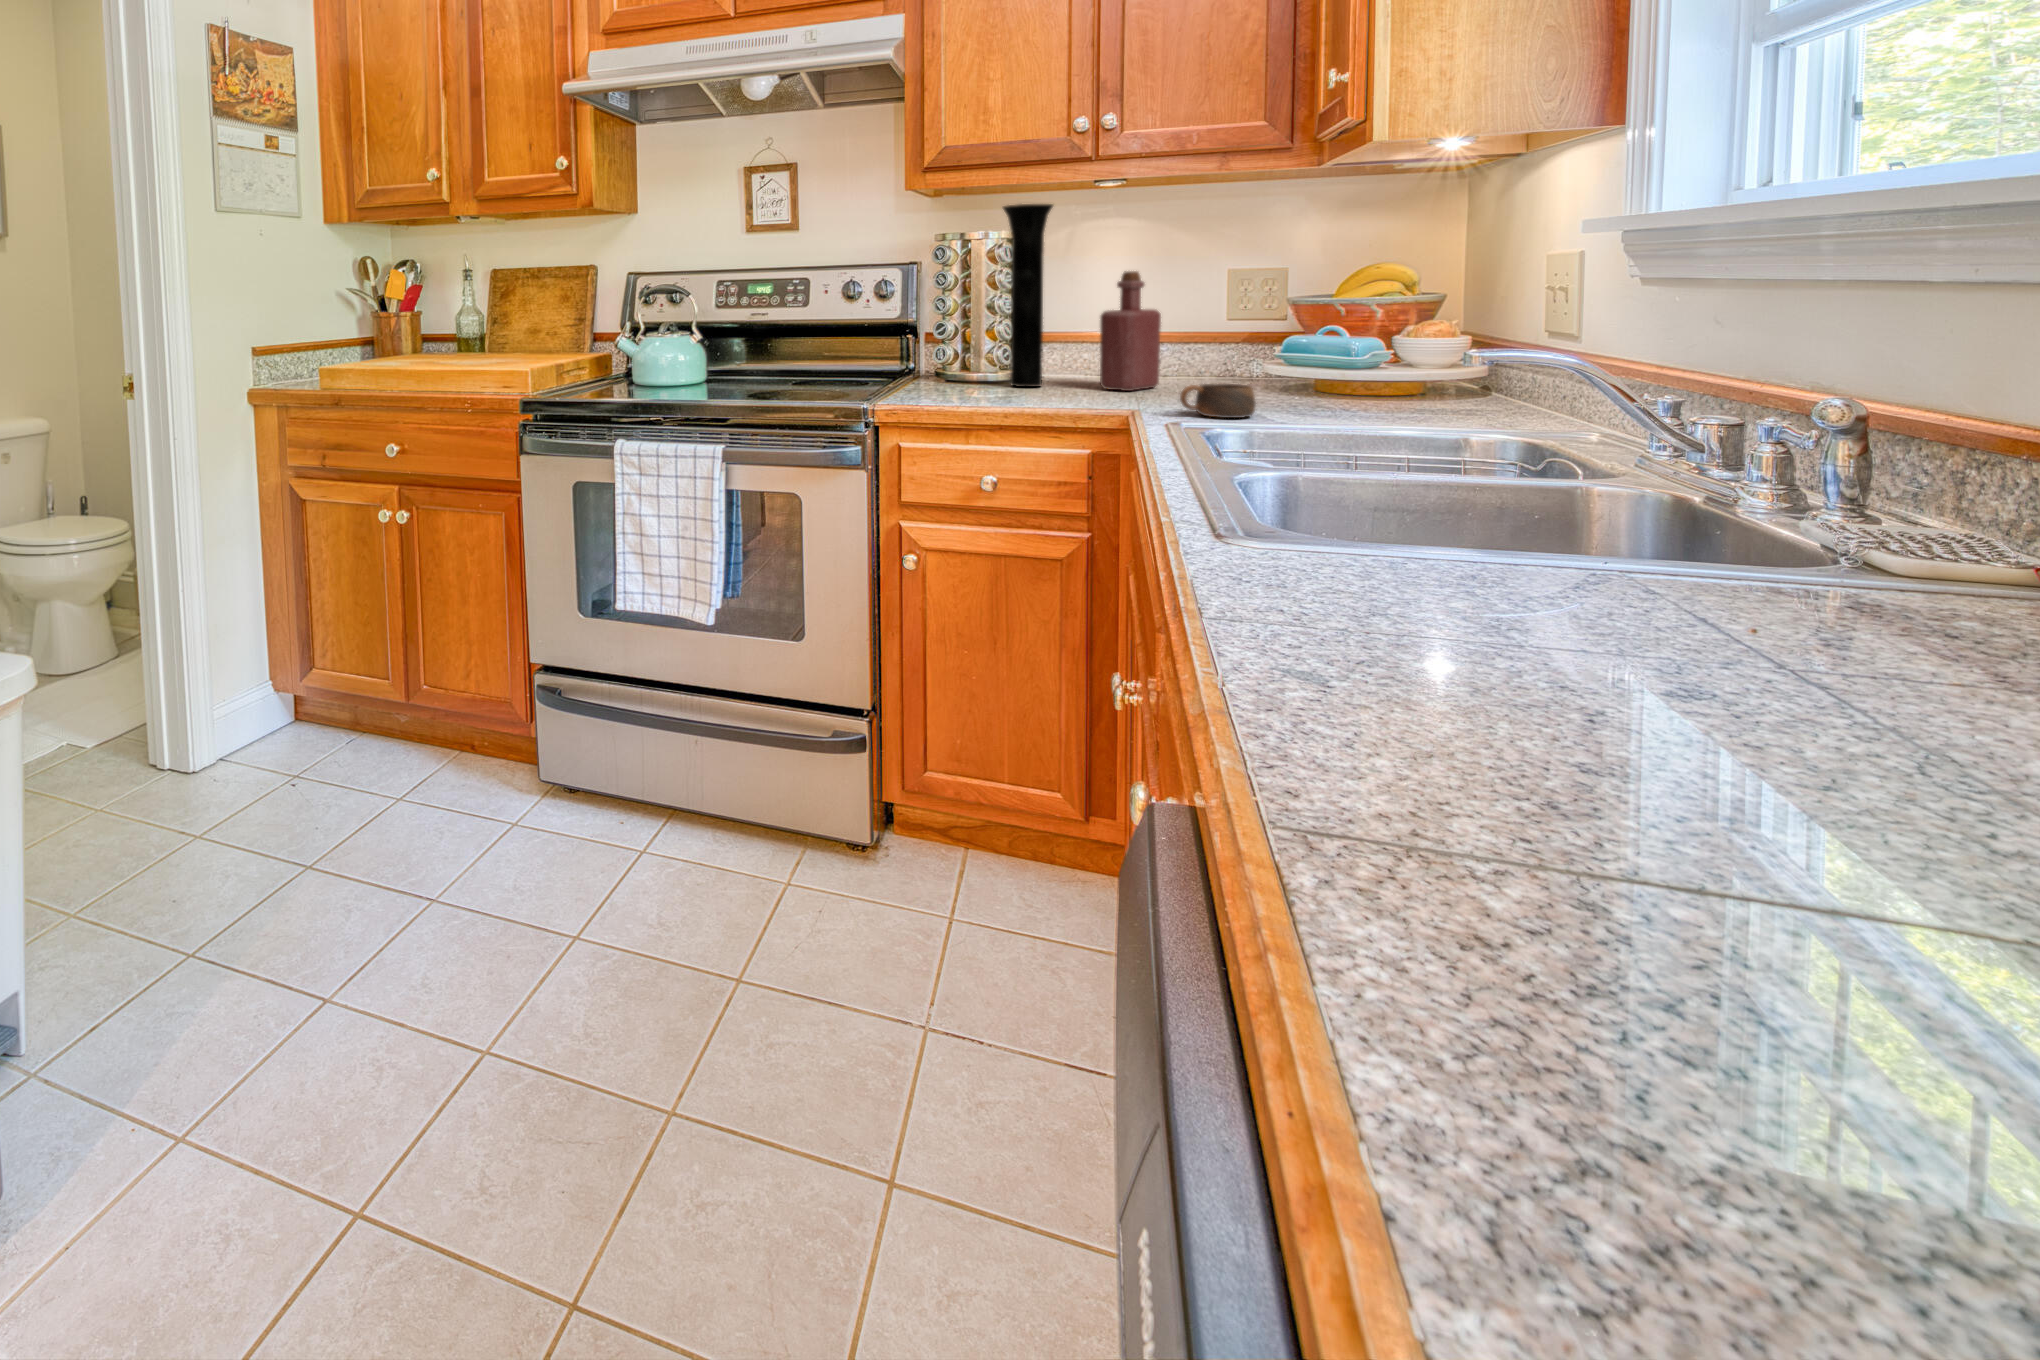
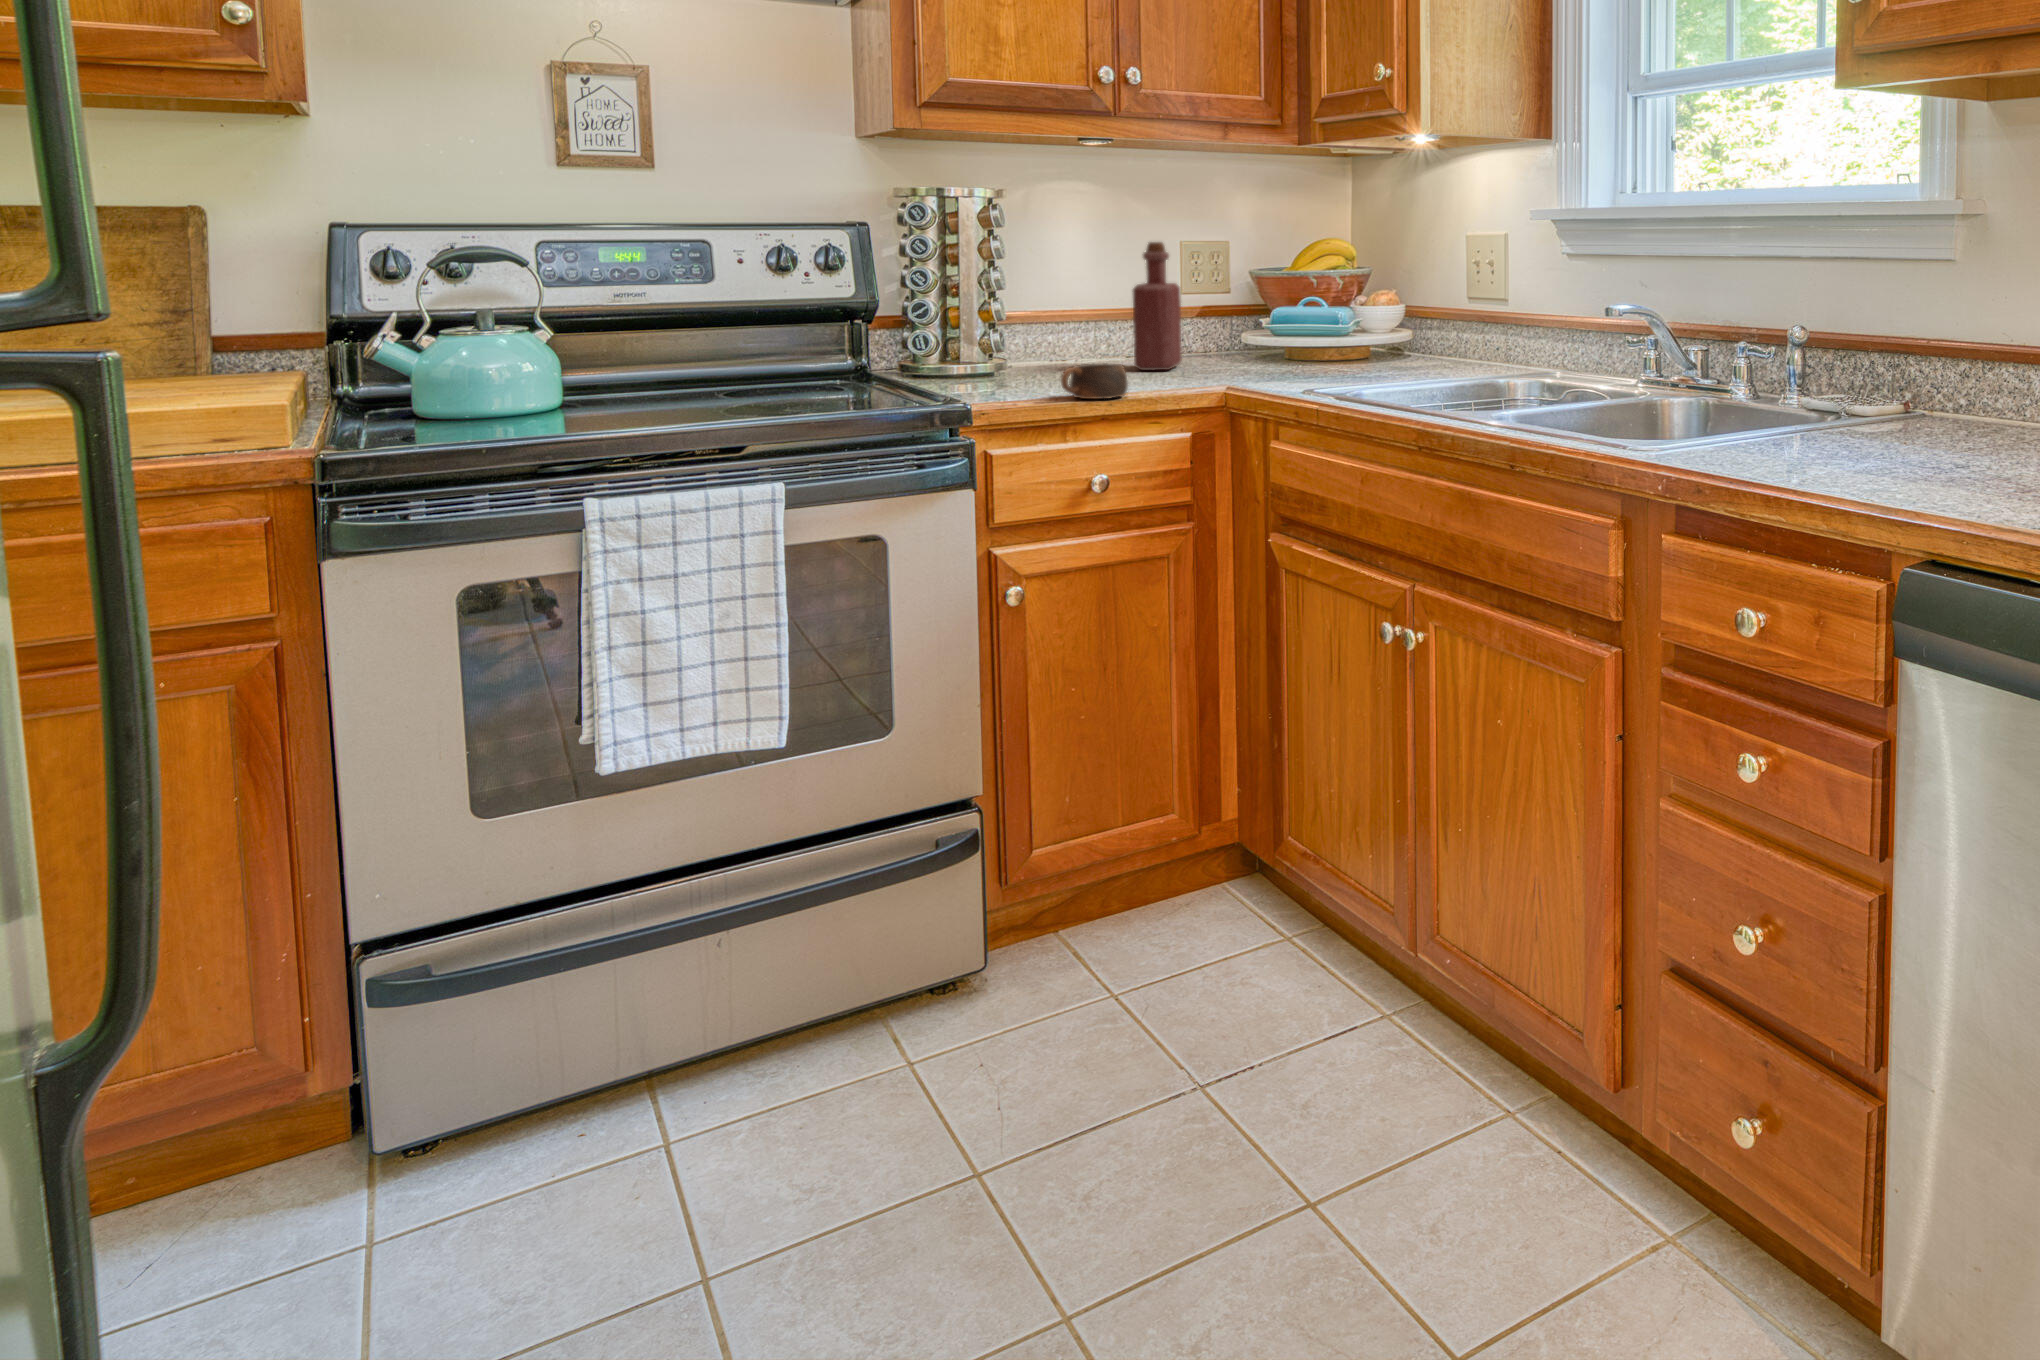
vase: present [1003,204,1053,387] -> none [1017,160,1077,375]
cup: present [1180,384,1255,418] -> present [1061,363,1128,399]

